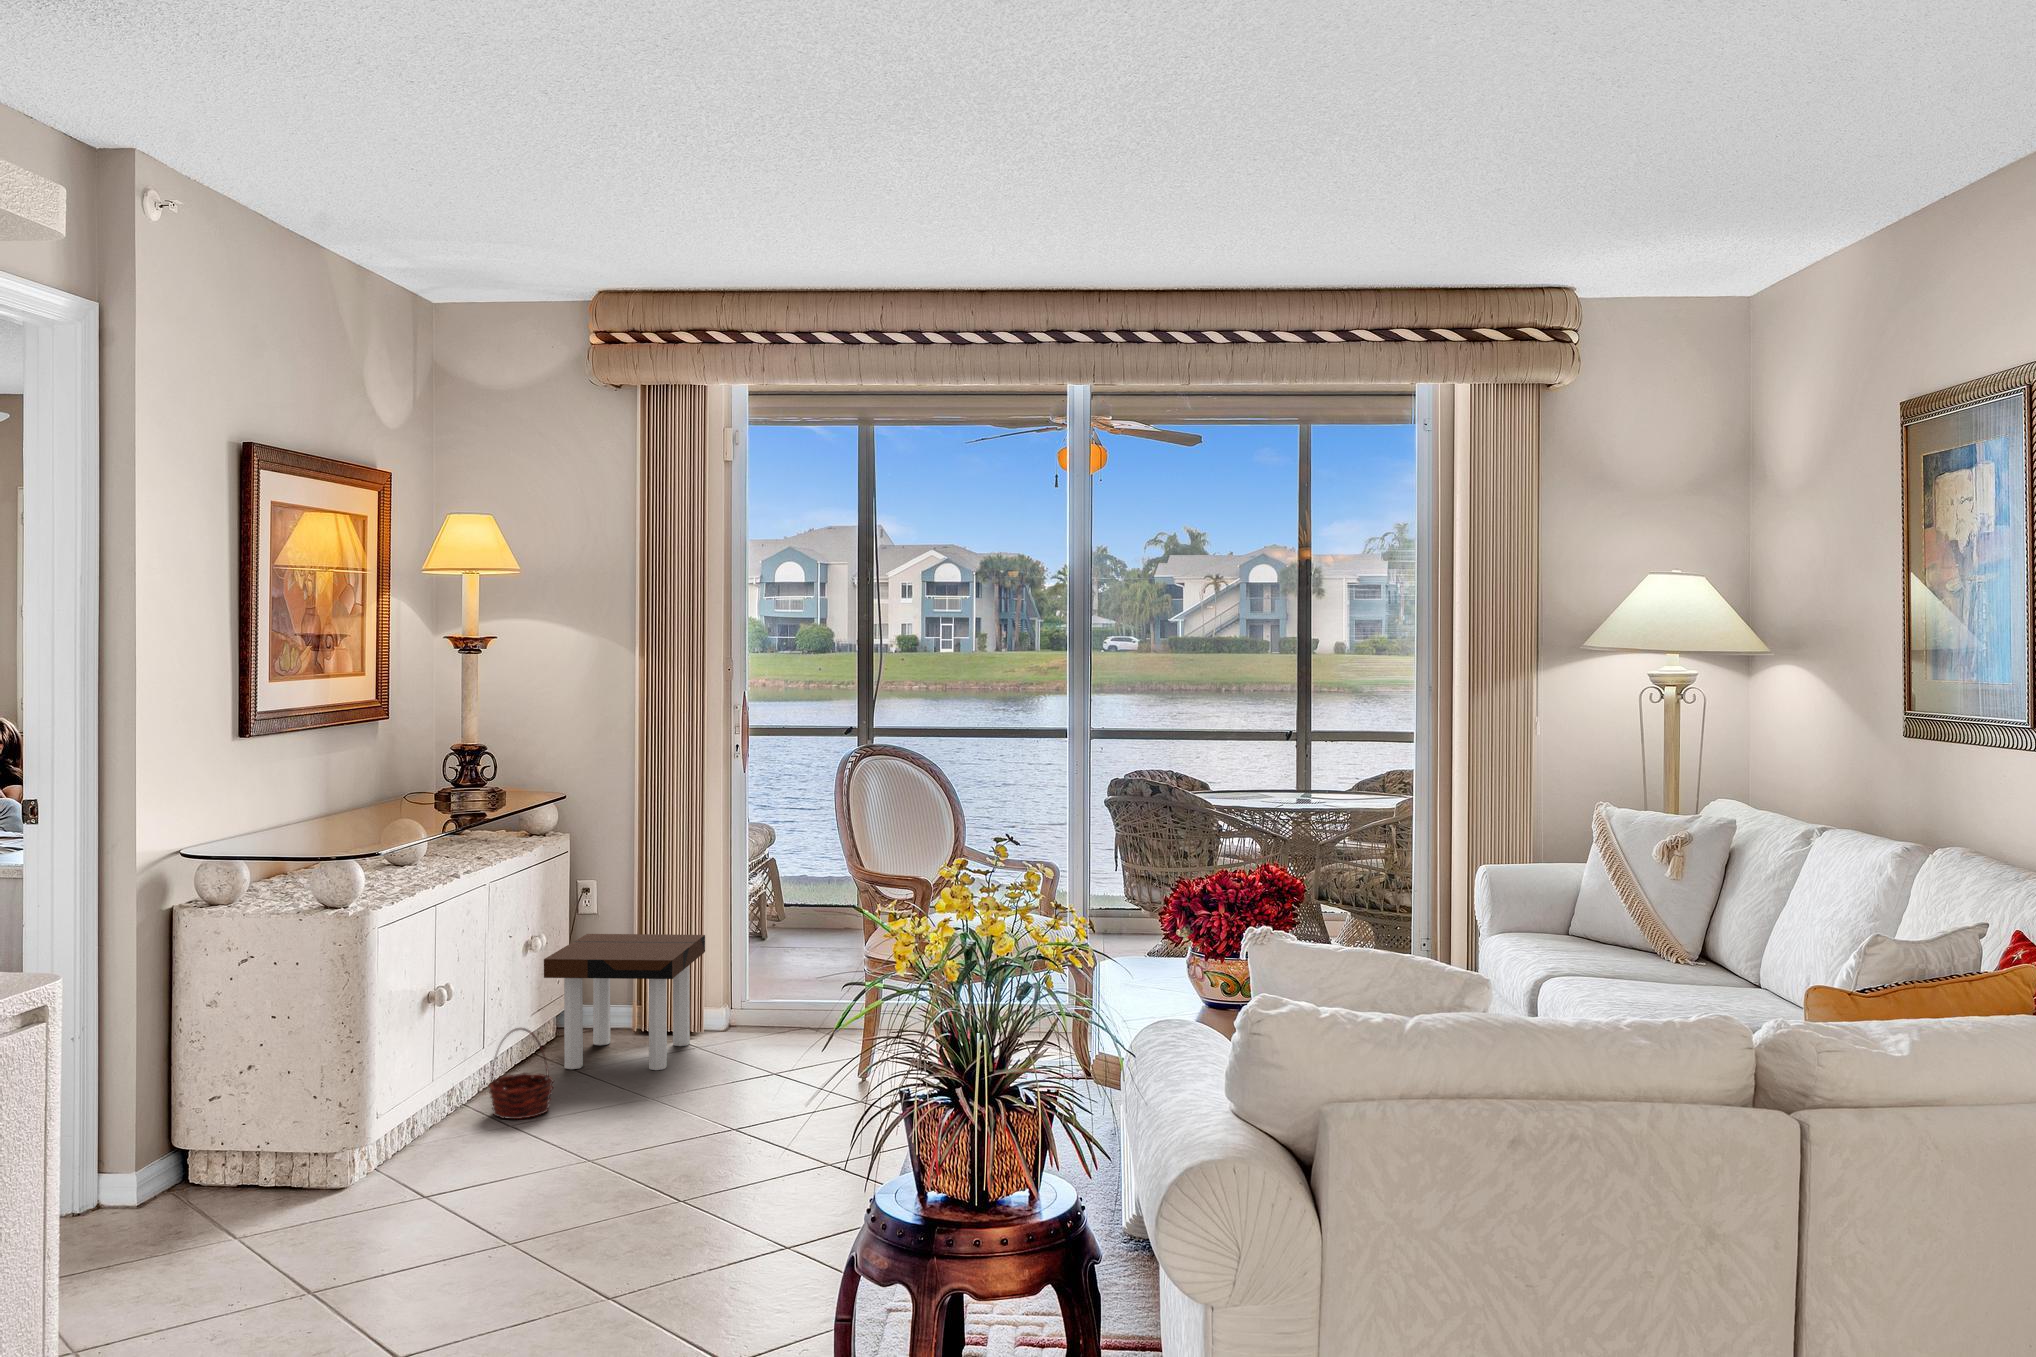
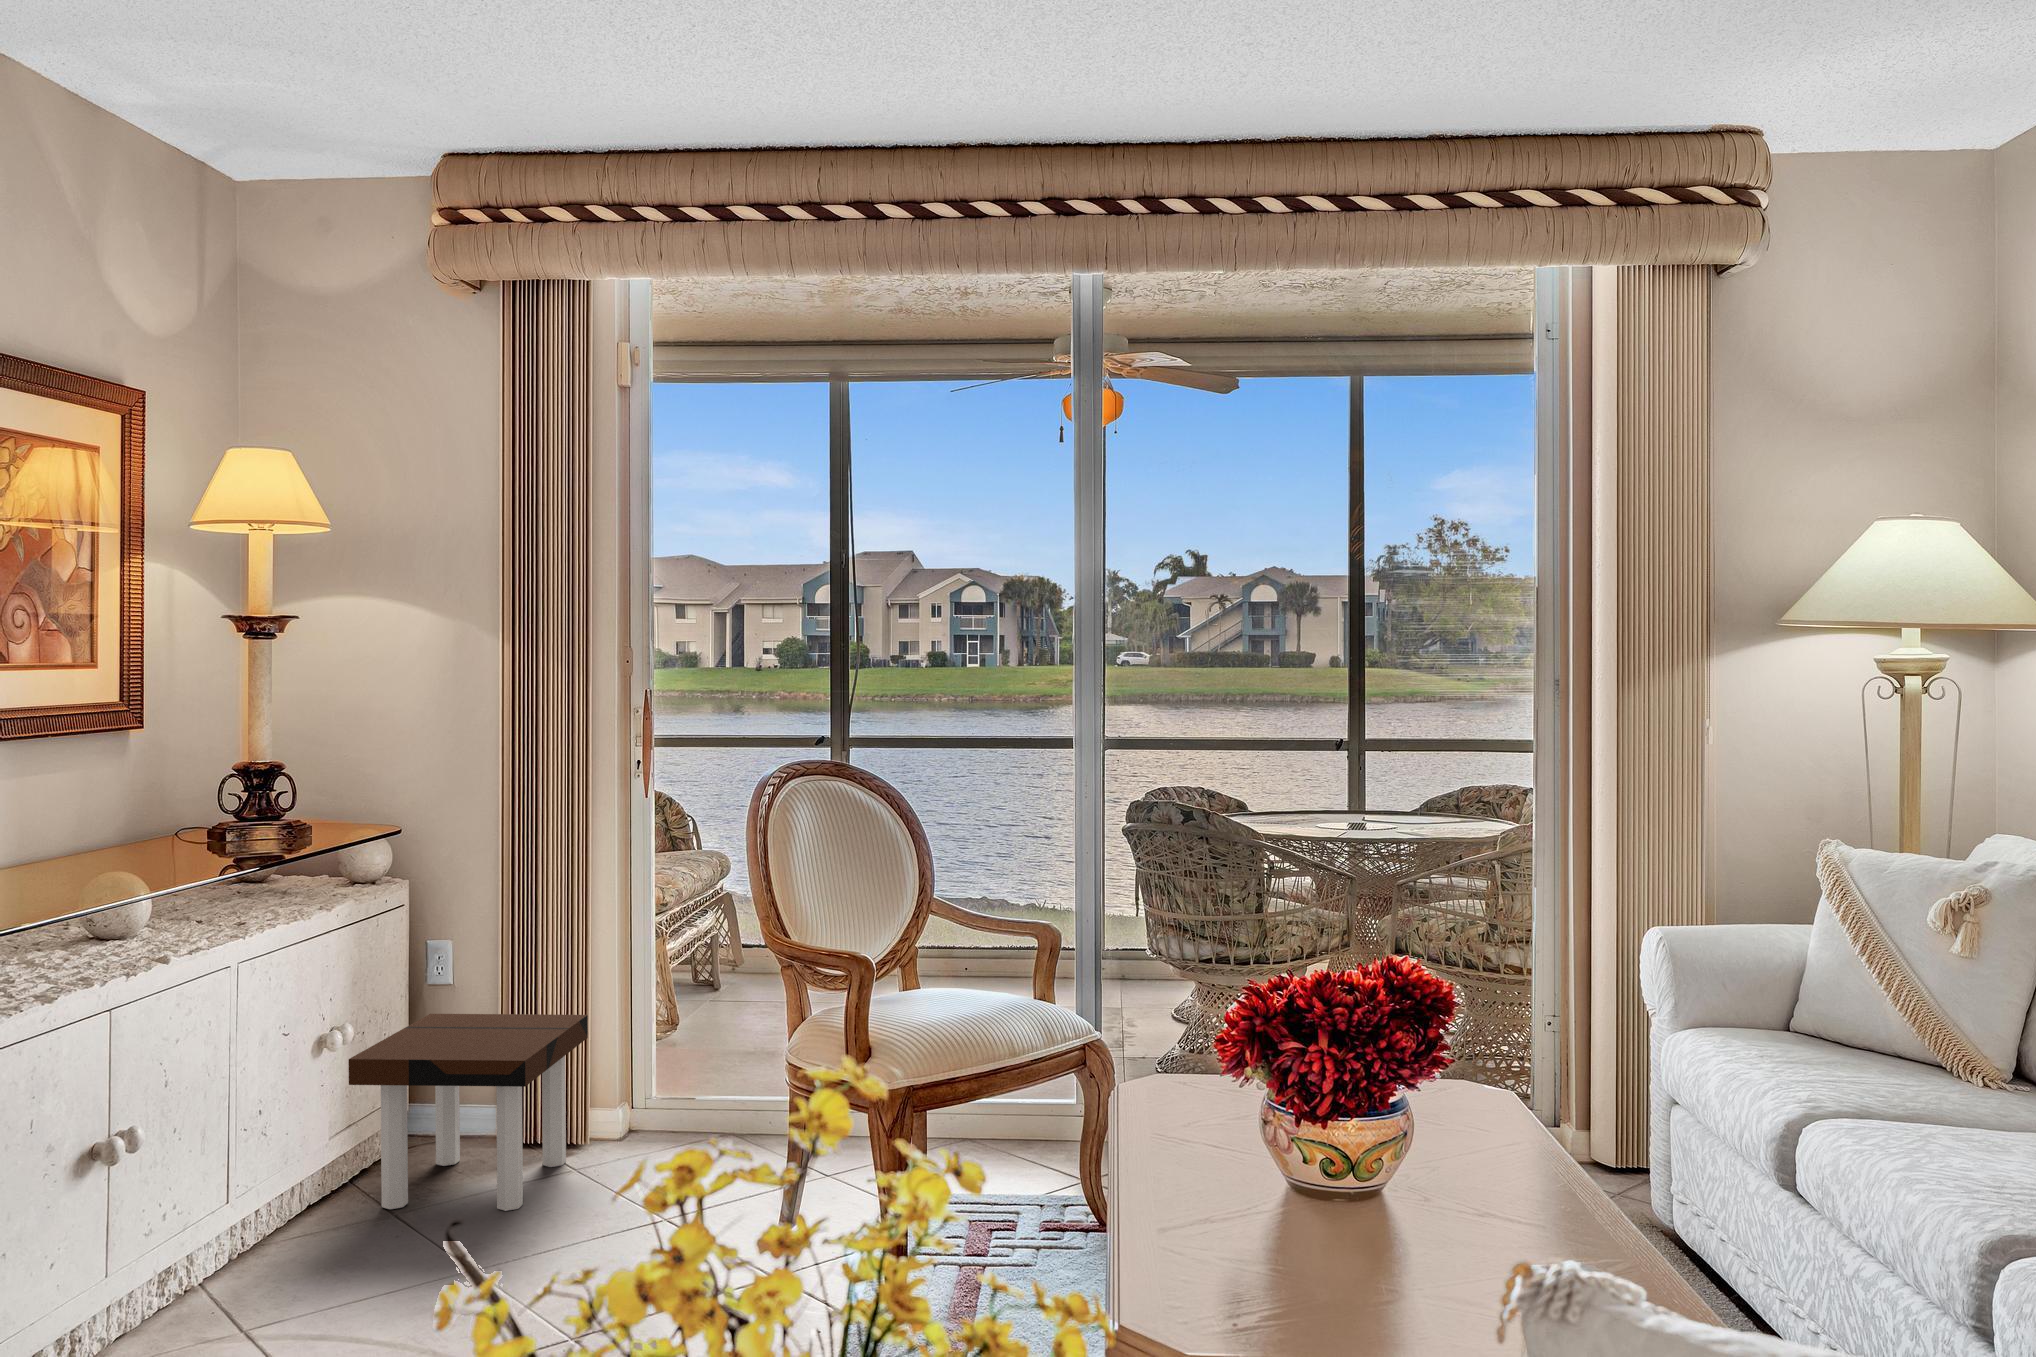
basket: present [488,1028,554,1119] -> none [239,1171,339,1306]

